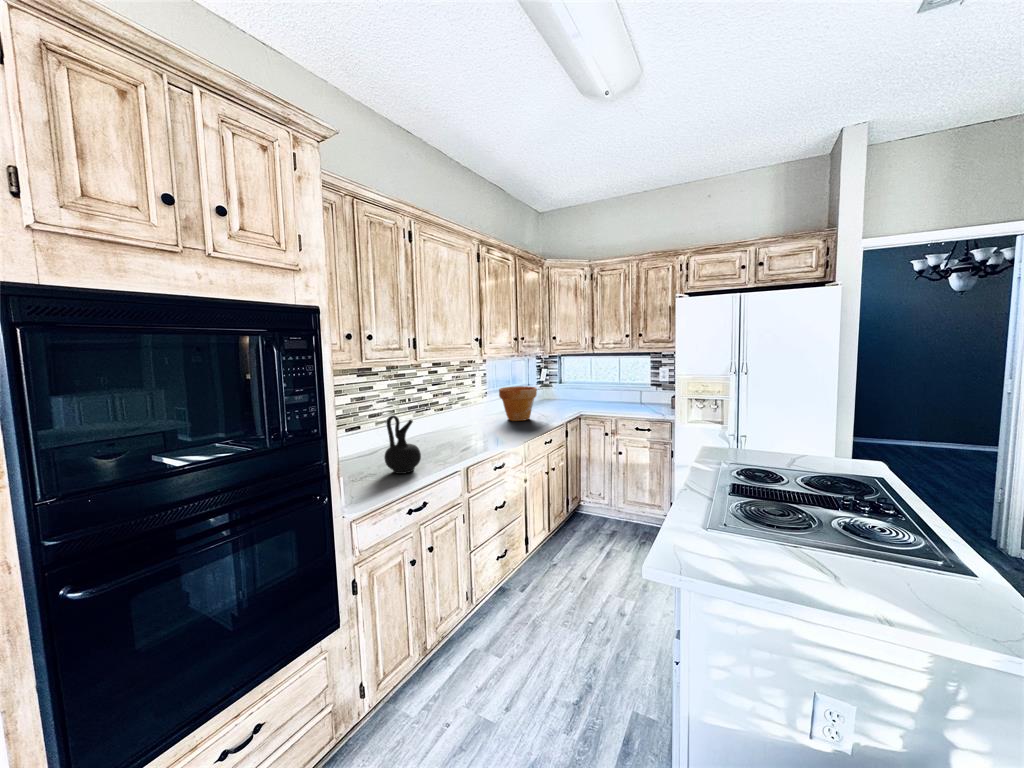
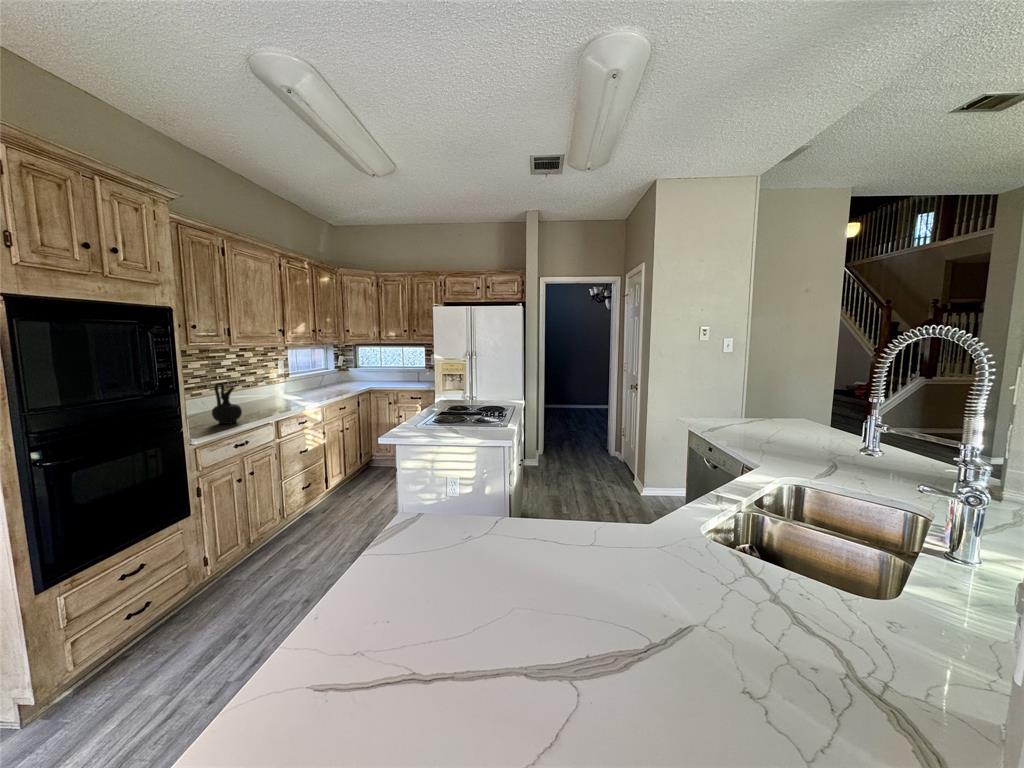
flower pot: present [499,386,537,421] -> none [300,368,332,394]

